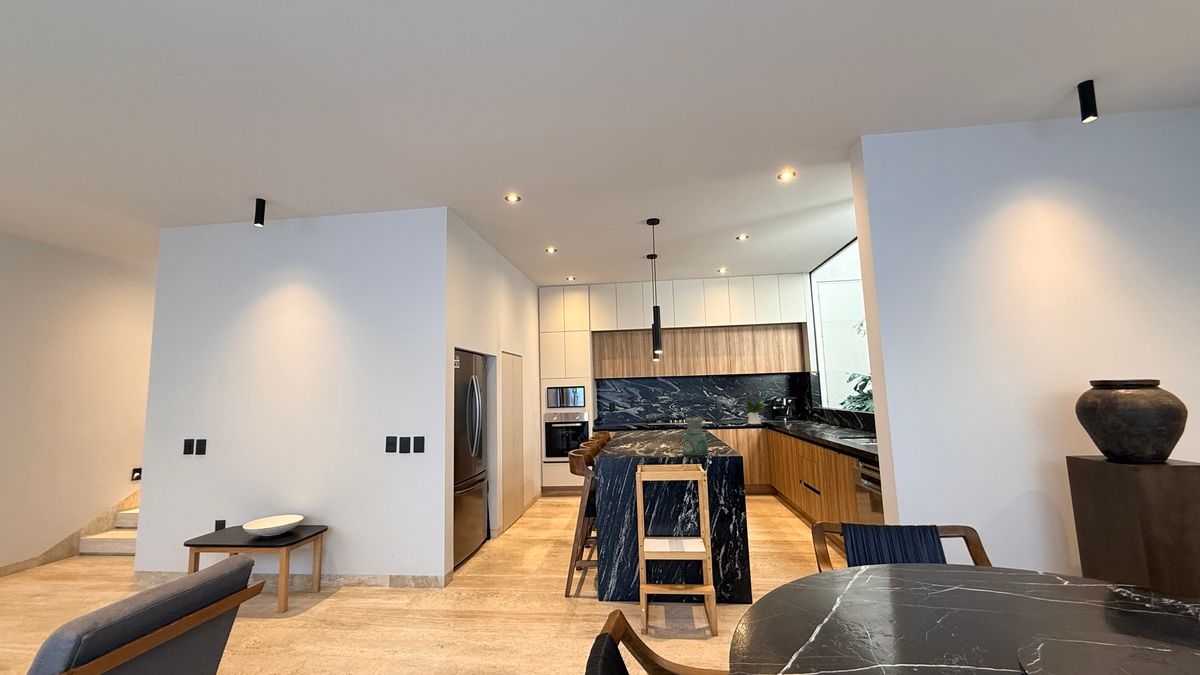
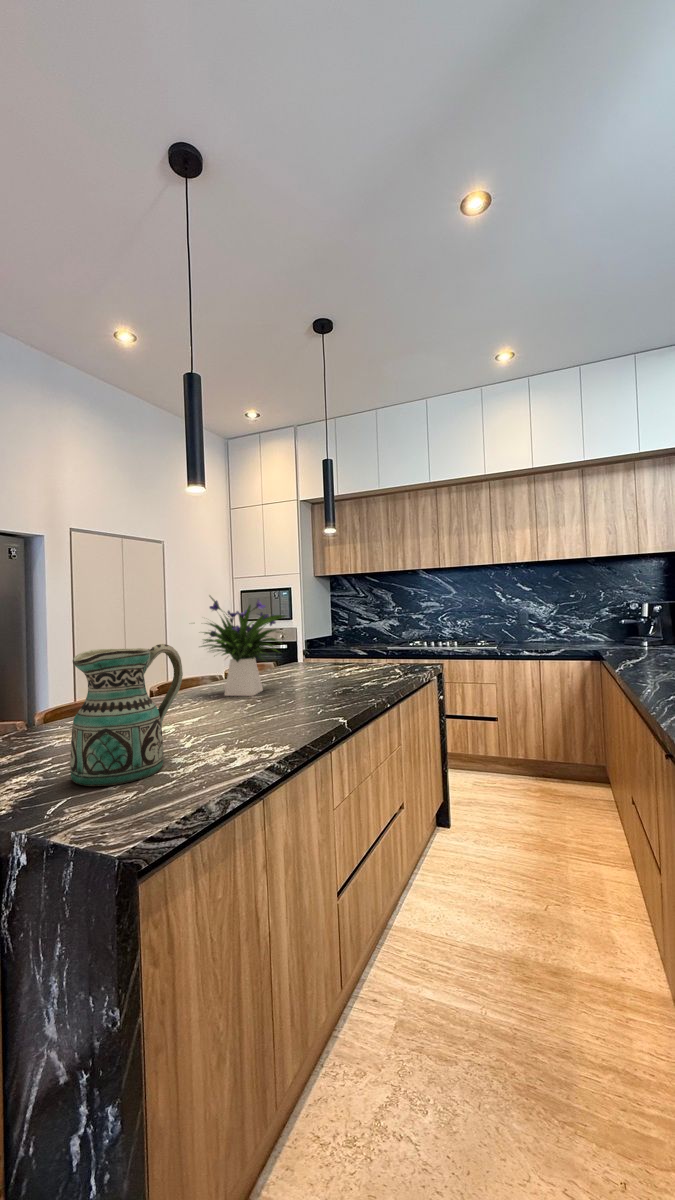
flower arrangement: present [741,392,766,424] -> present [201,596,286,696]

